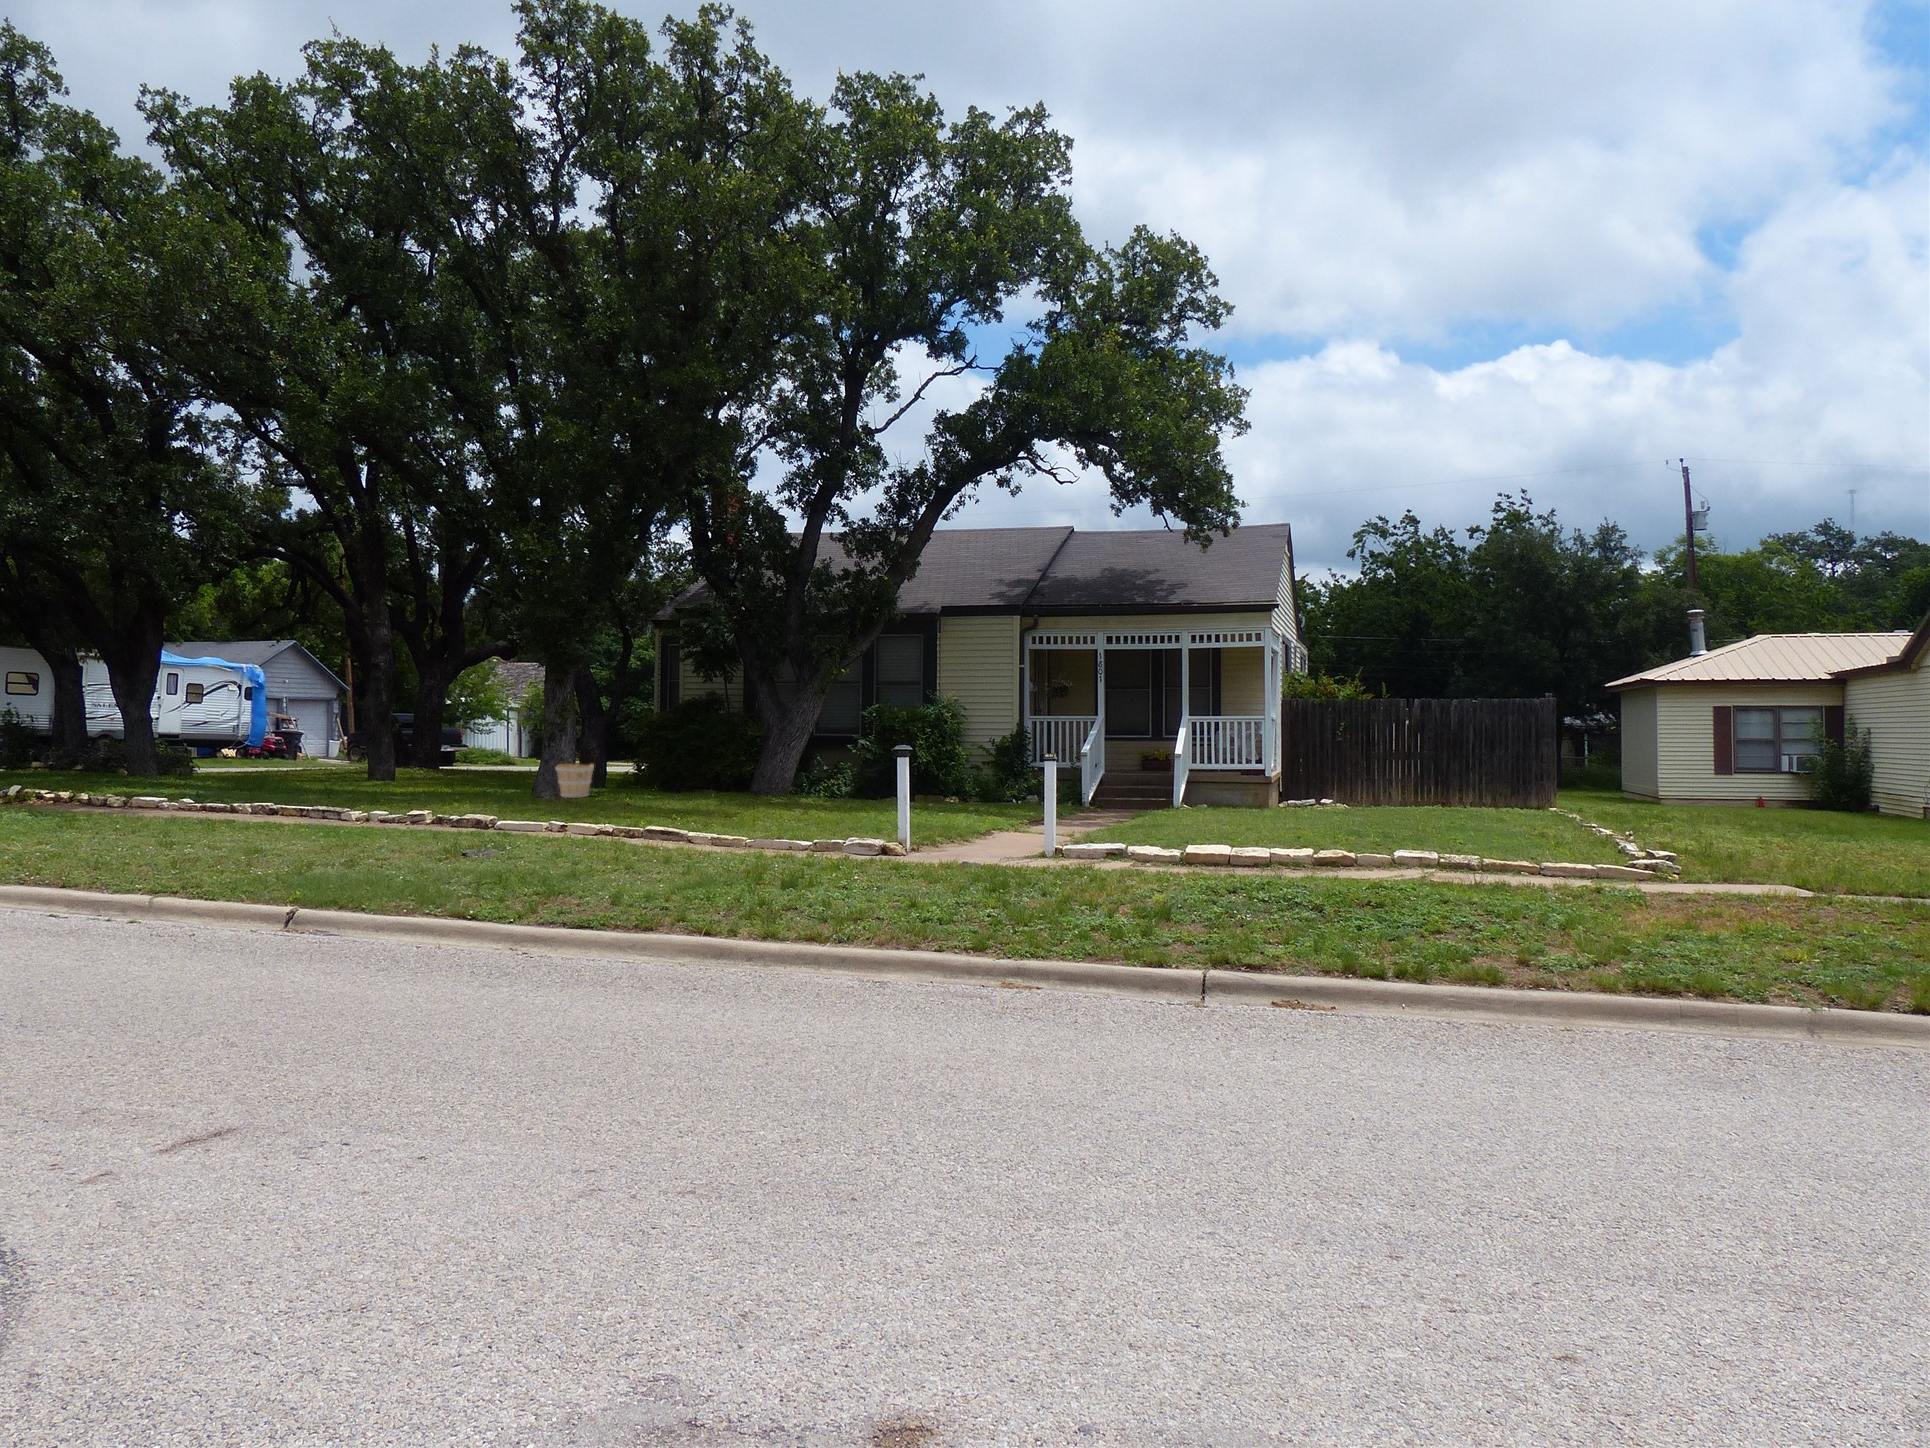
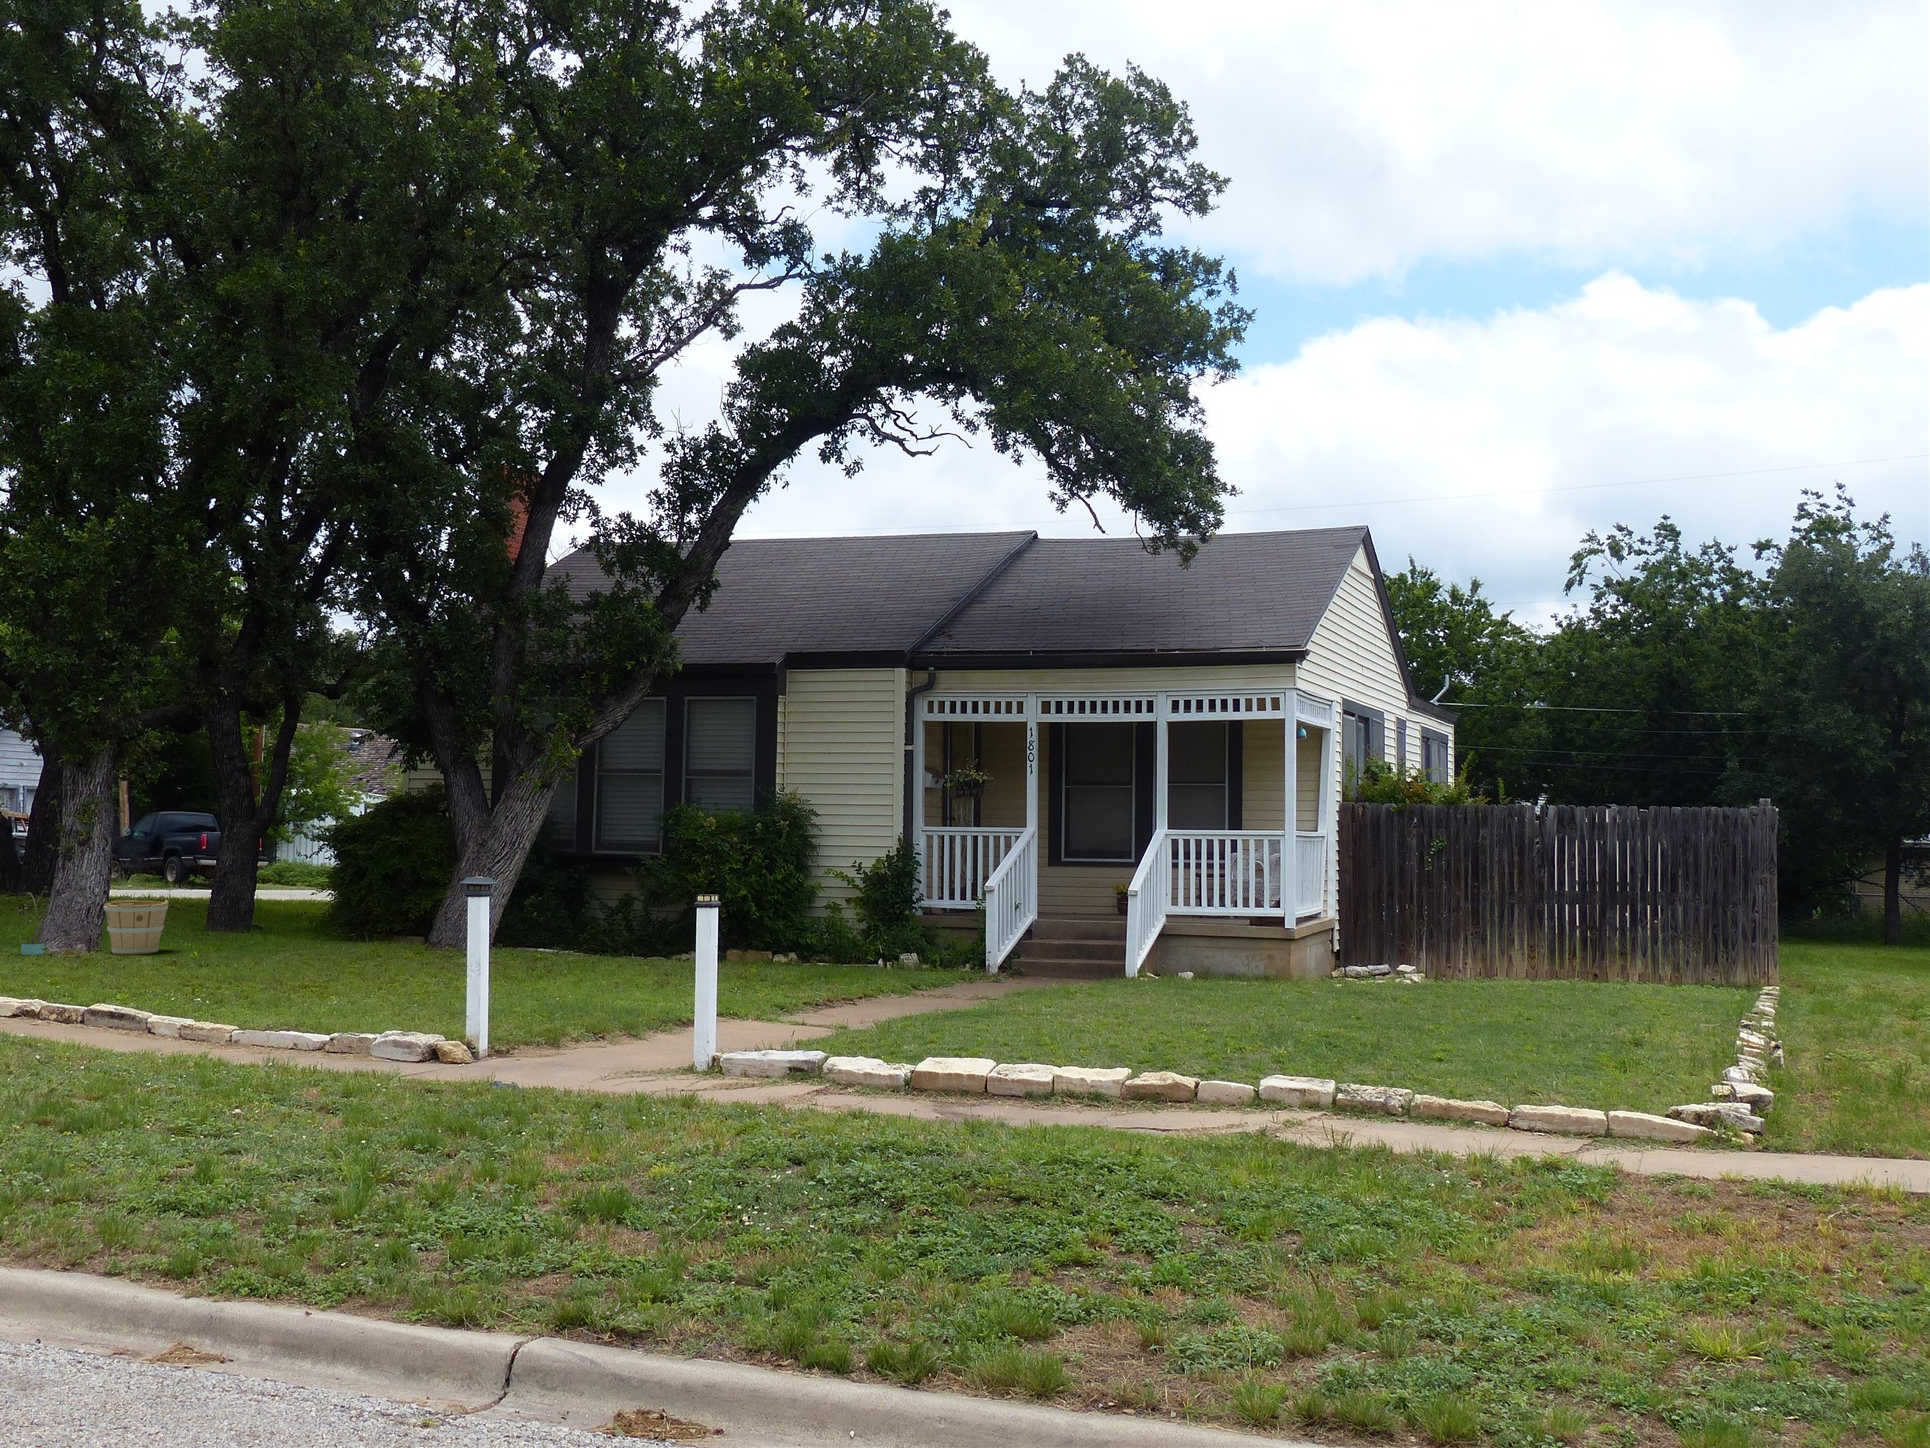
potted plant: none [504,756,524,799] -> present [16,886,49,955]

